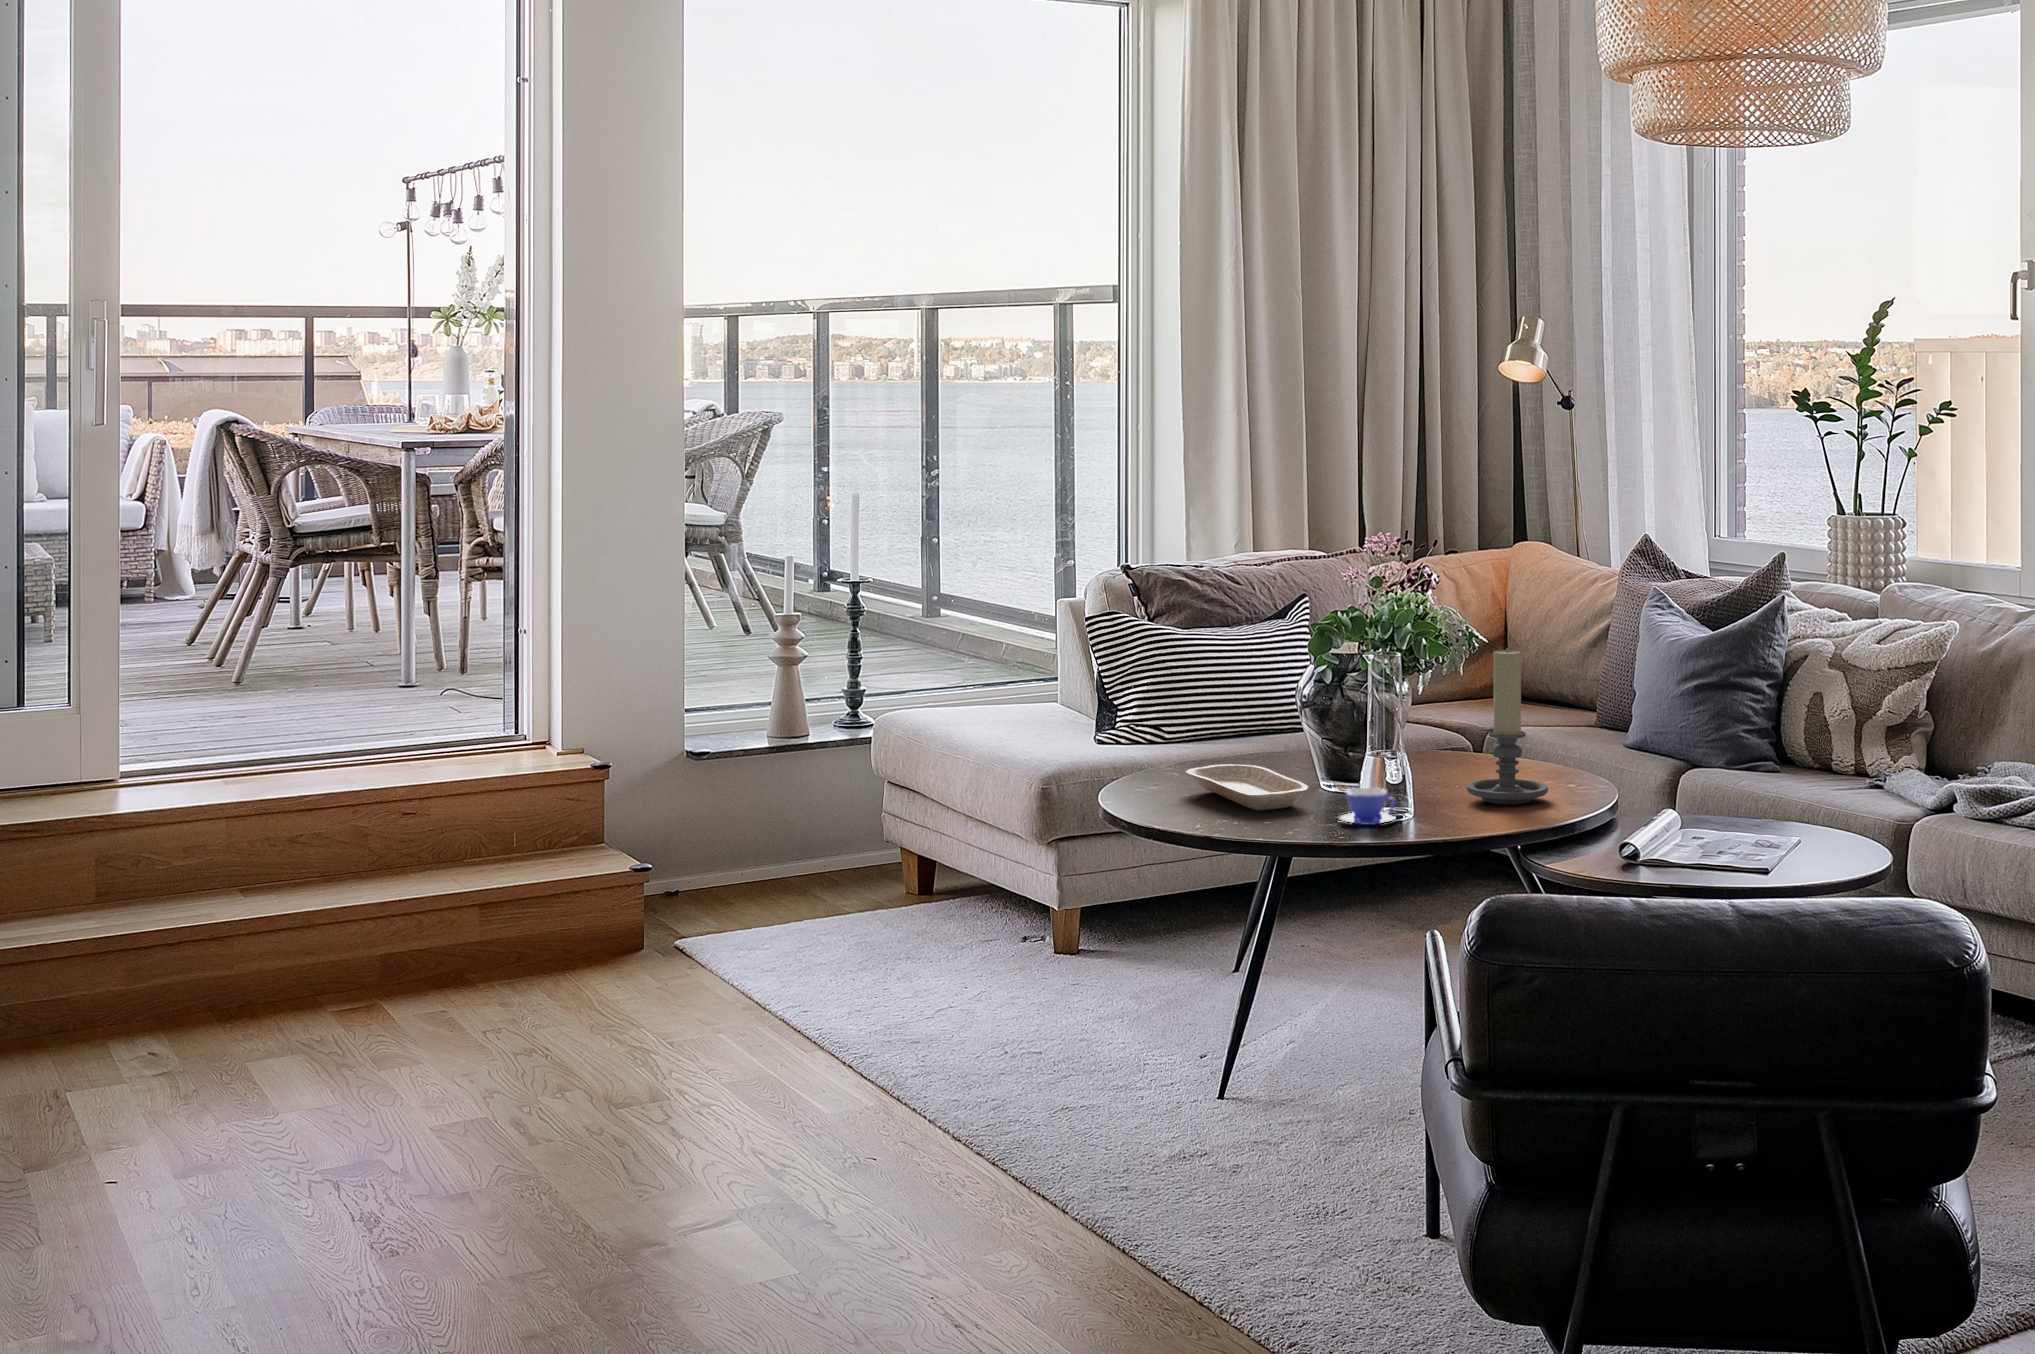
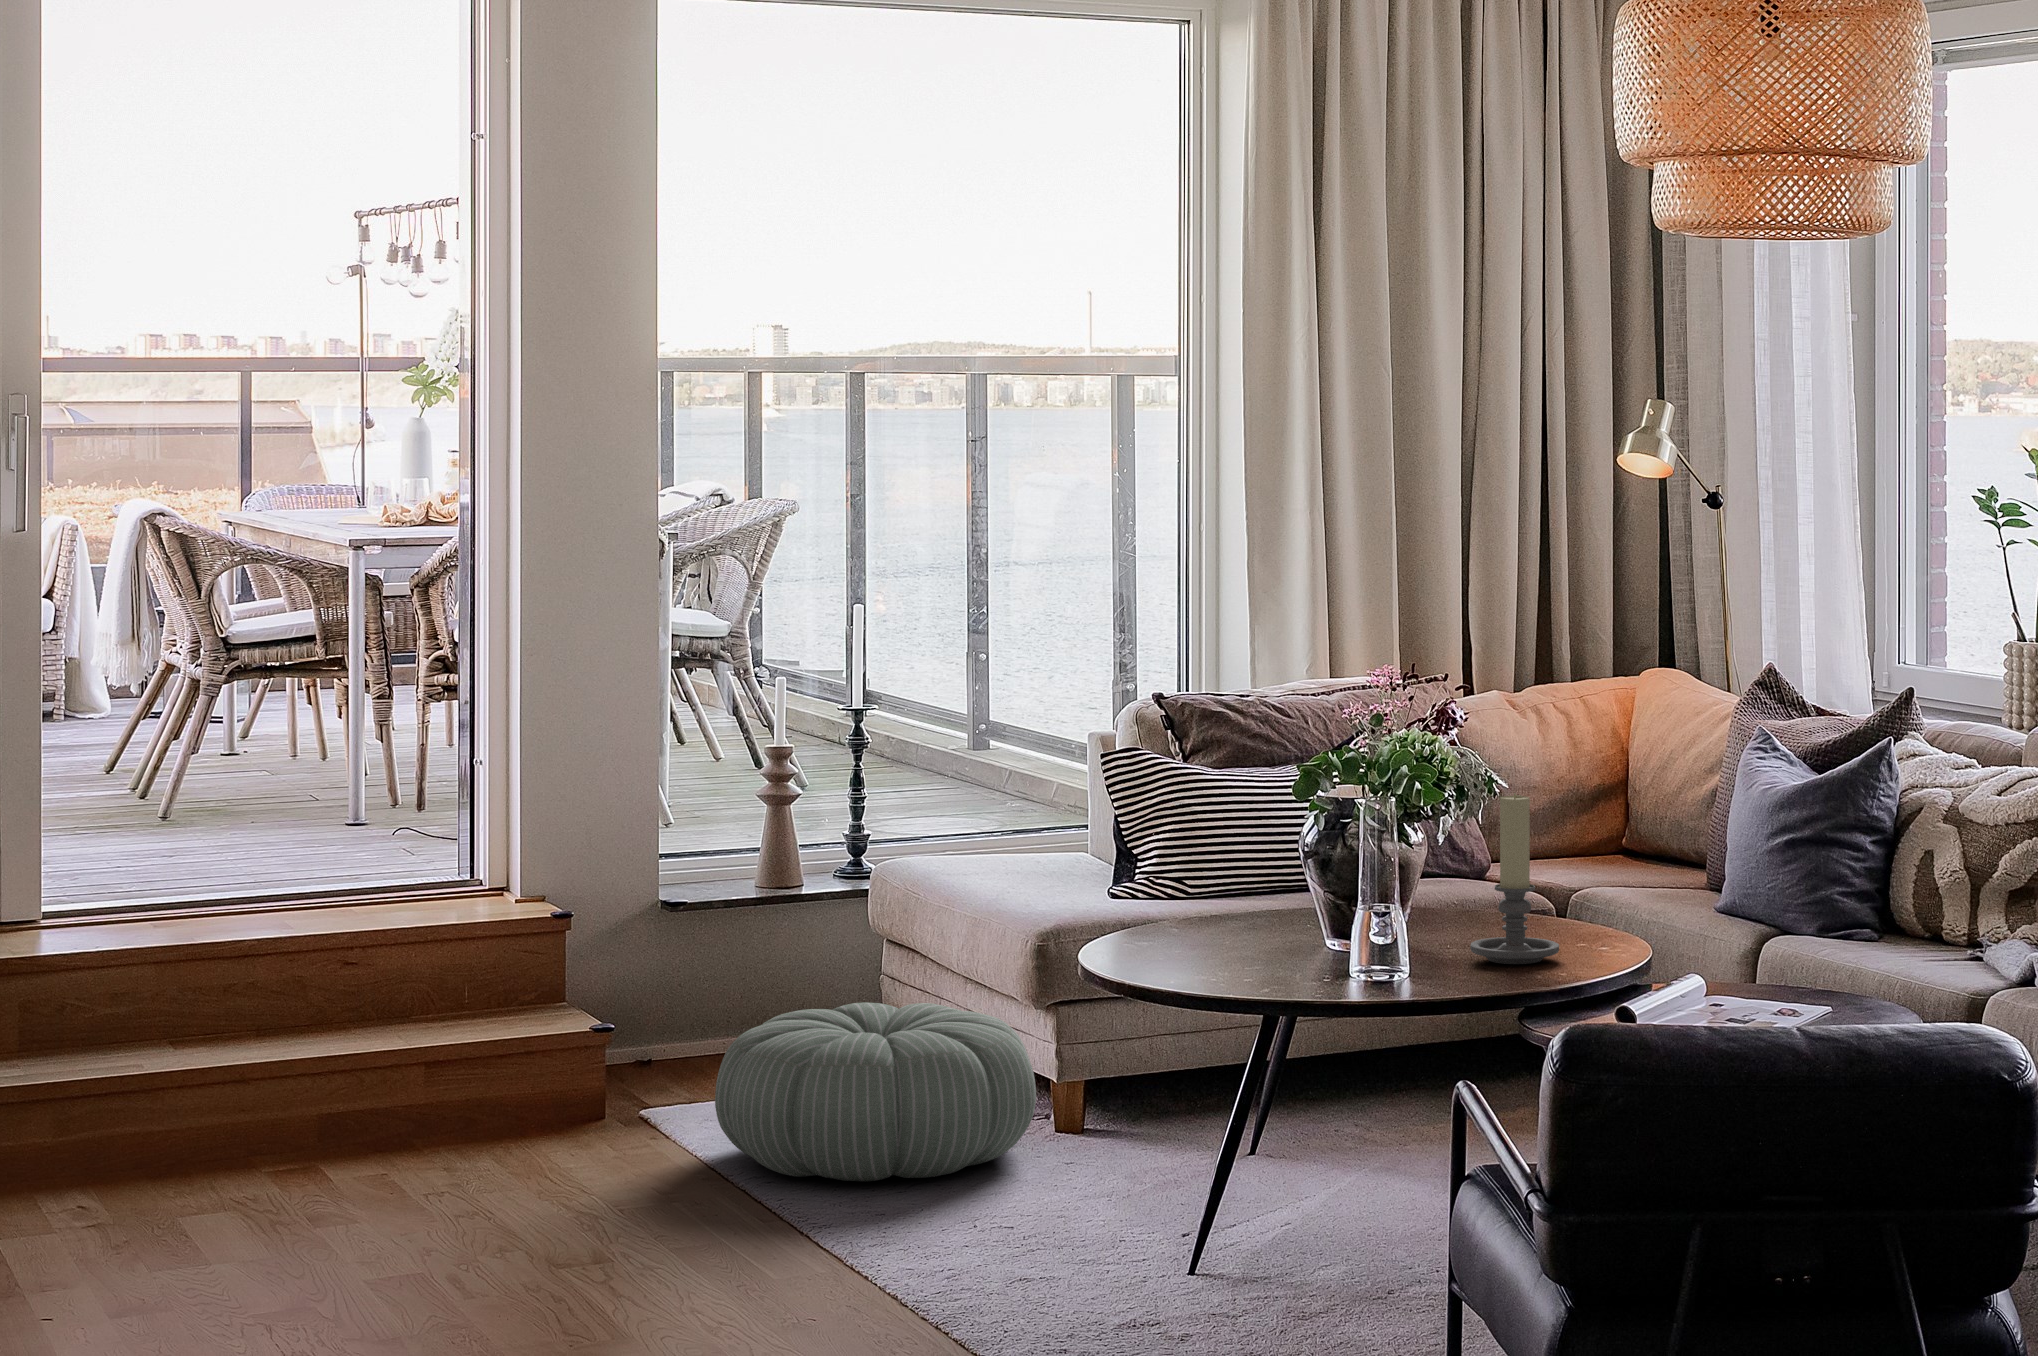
tray: present [1186,764,1308,810] -> none [1175,918,1298,966]
teacup: present [1340,788,1396,825] -> none [1318,942,1379,981]
pouf: none [750,842,1041,1008] -> present [715,1002,1036,1182]

